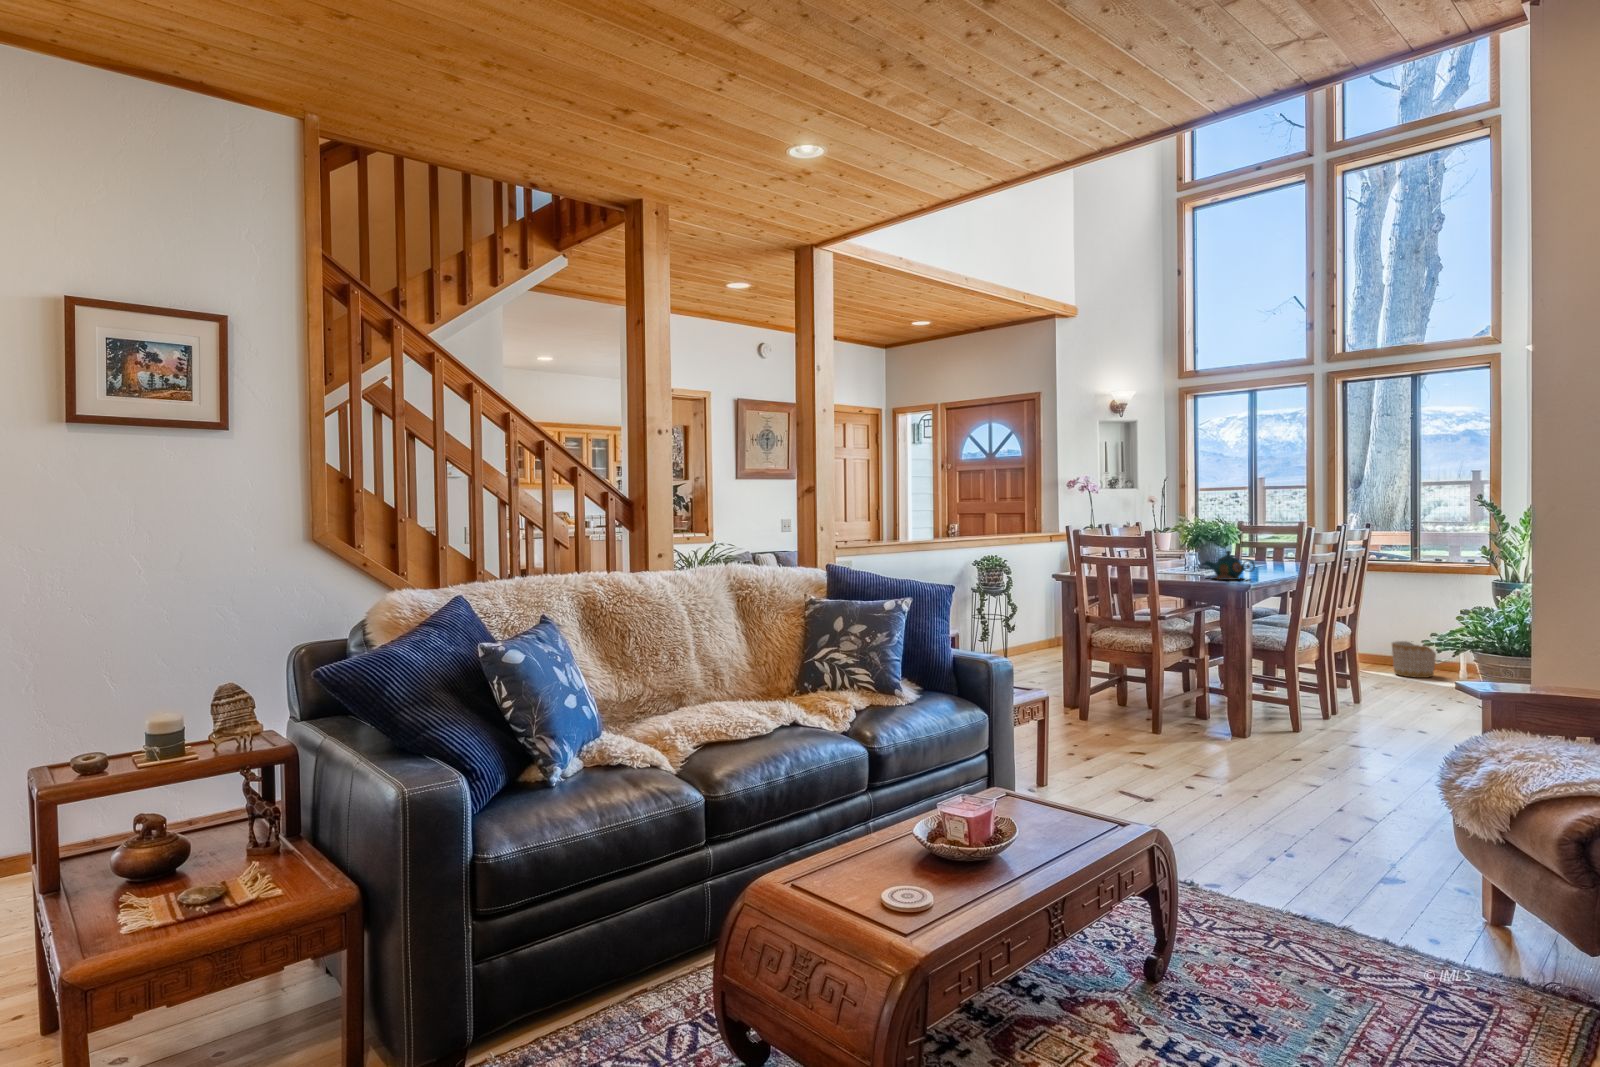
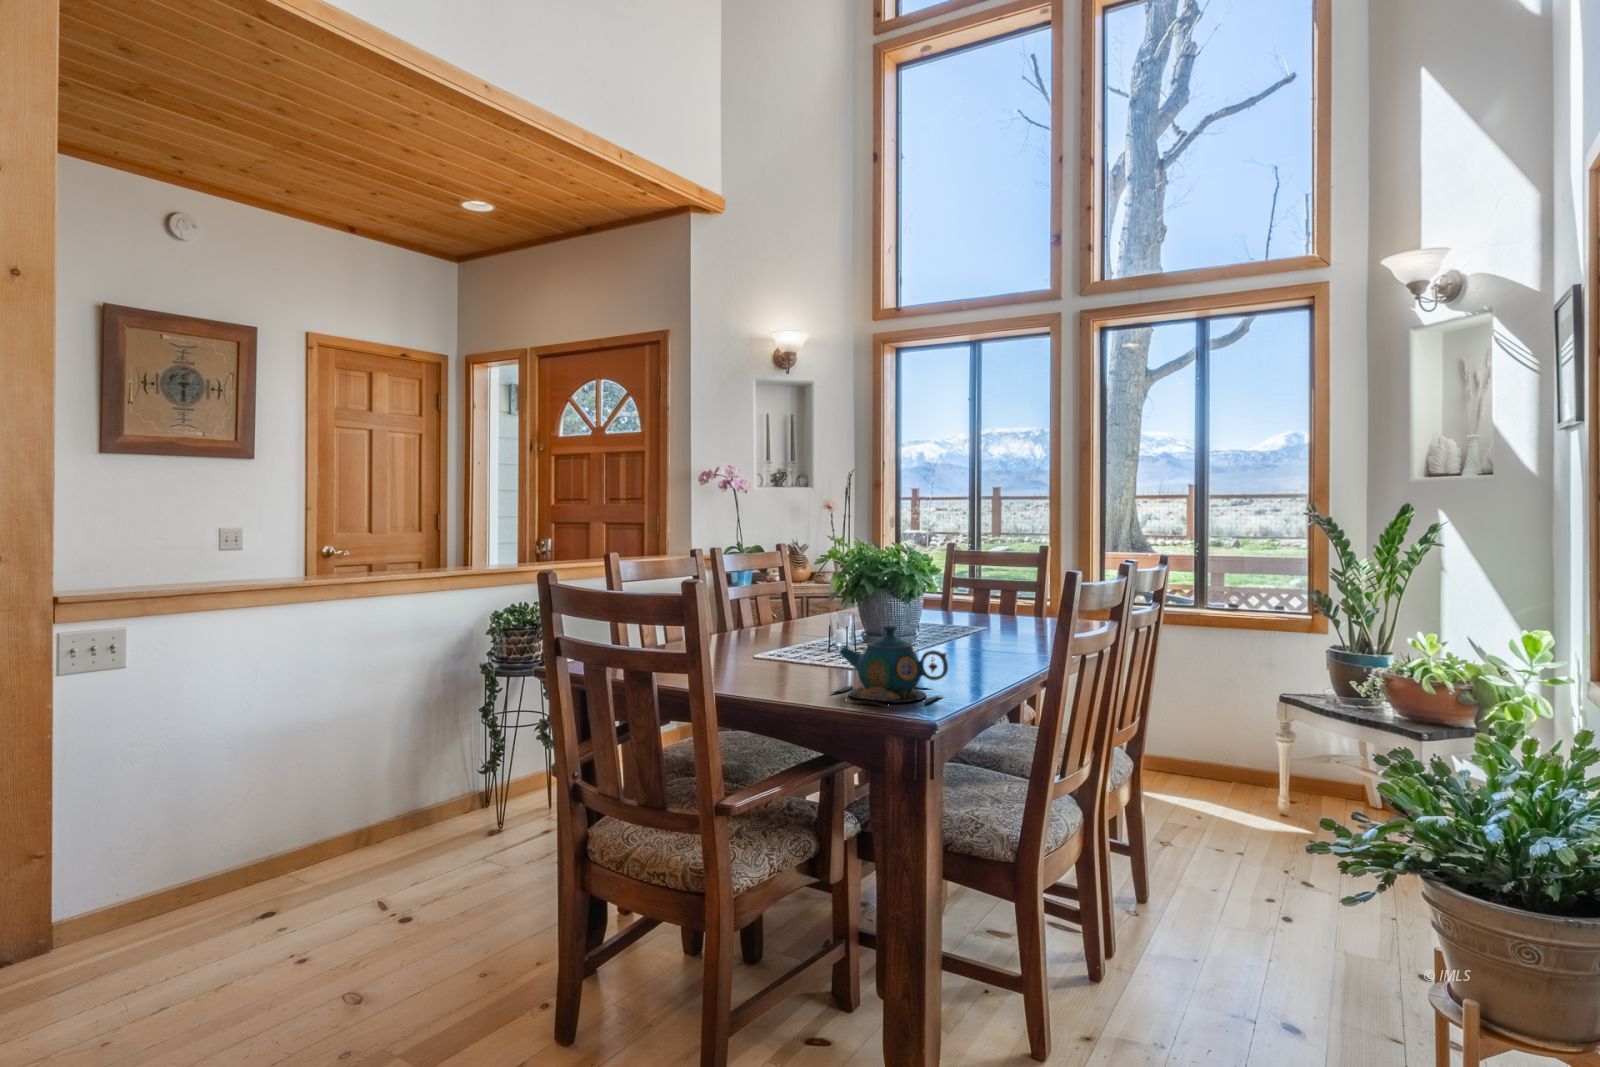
planter: present [1392,641,1436,678] -> none [1173,732,1239,796]

